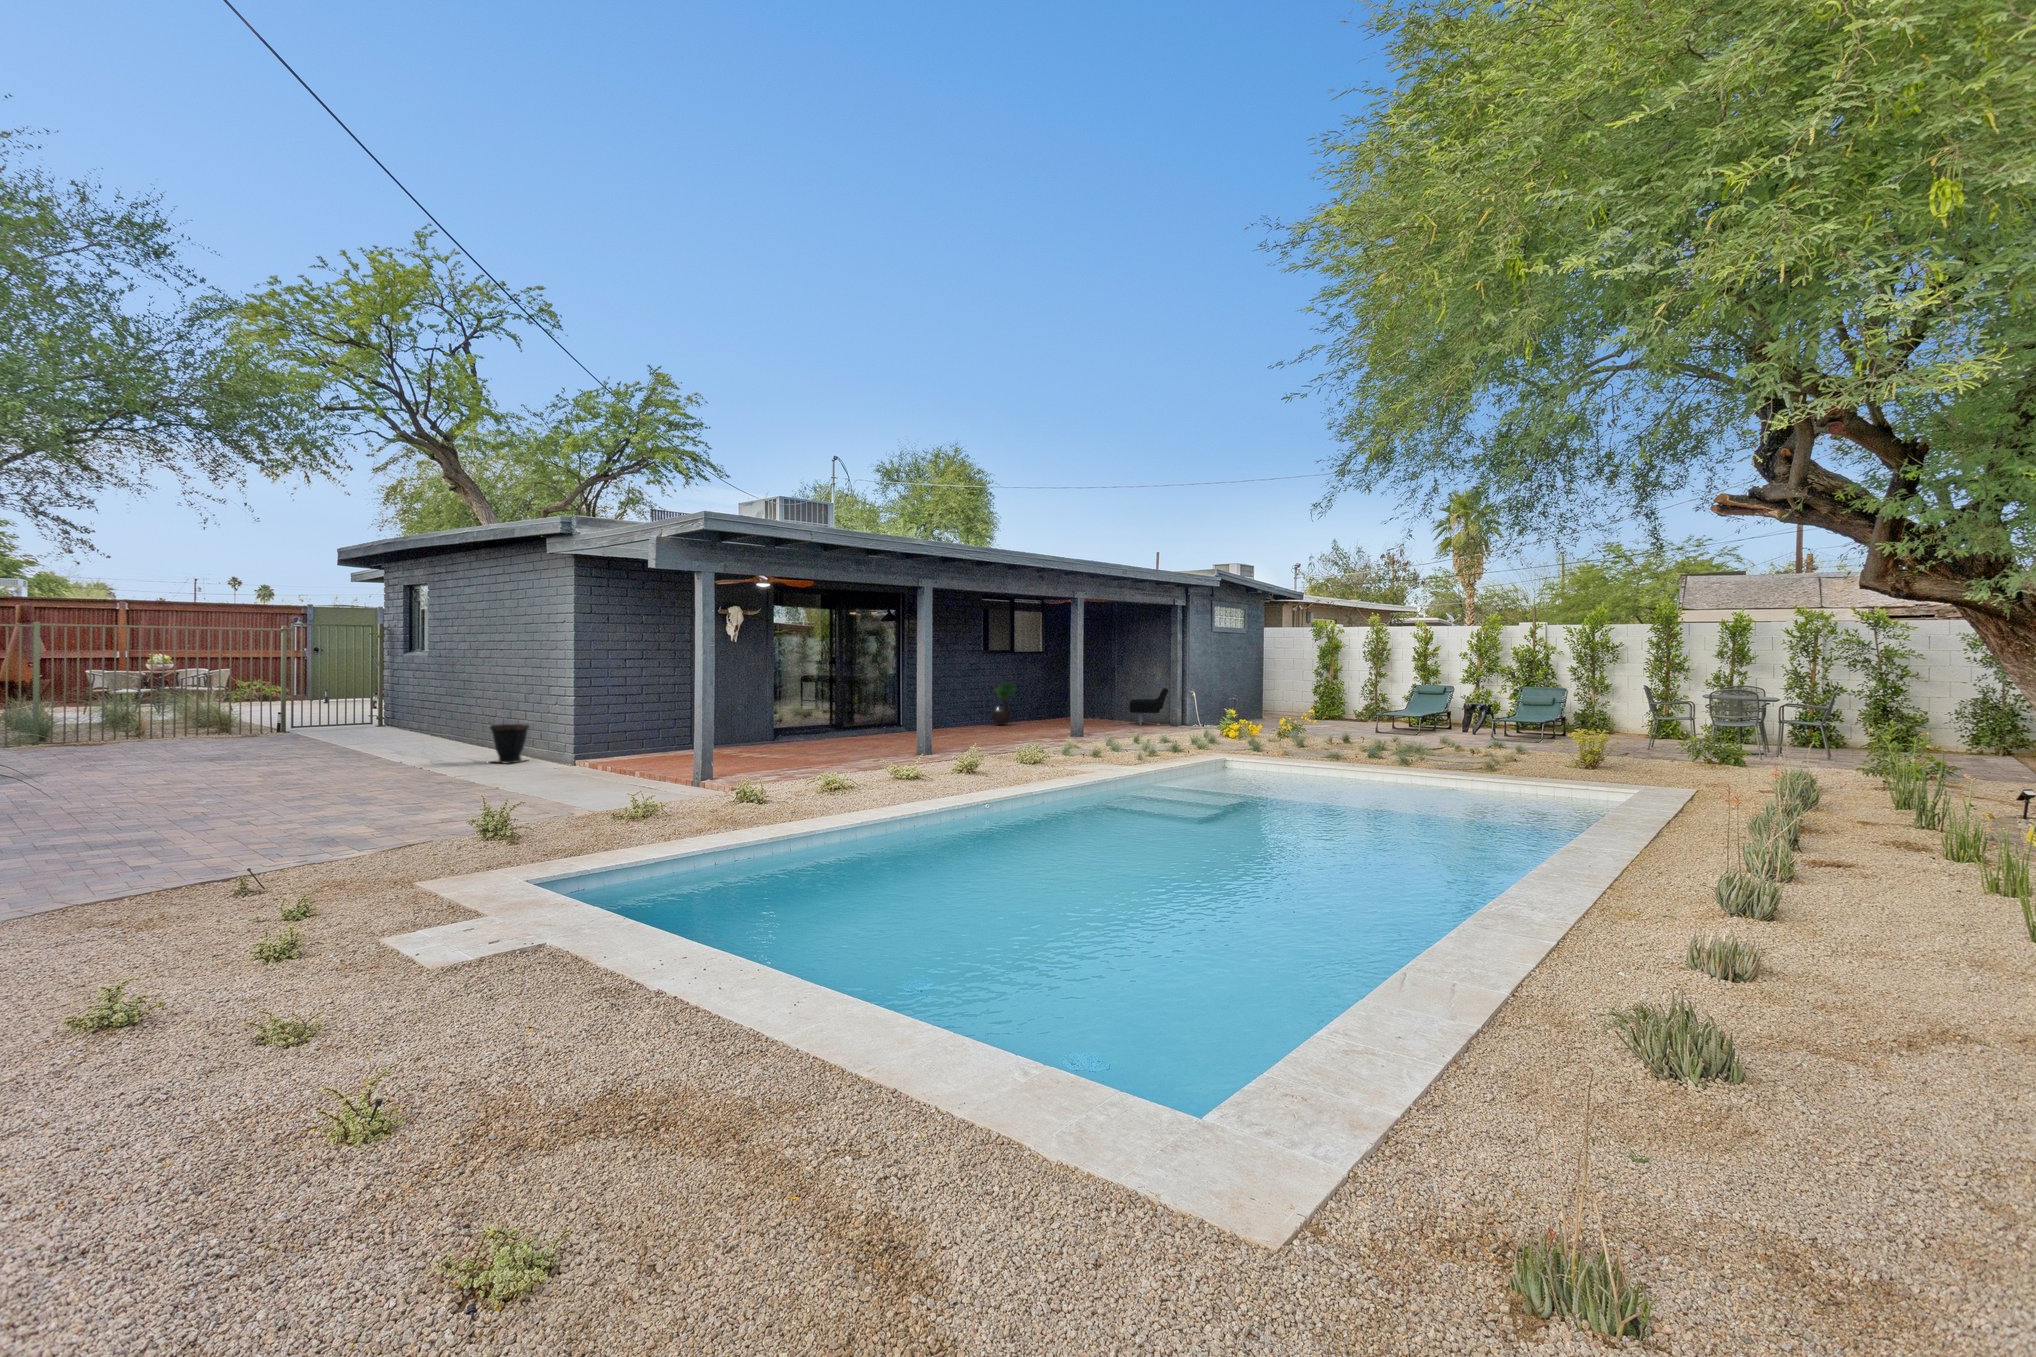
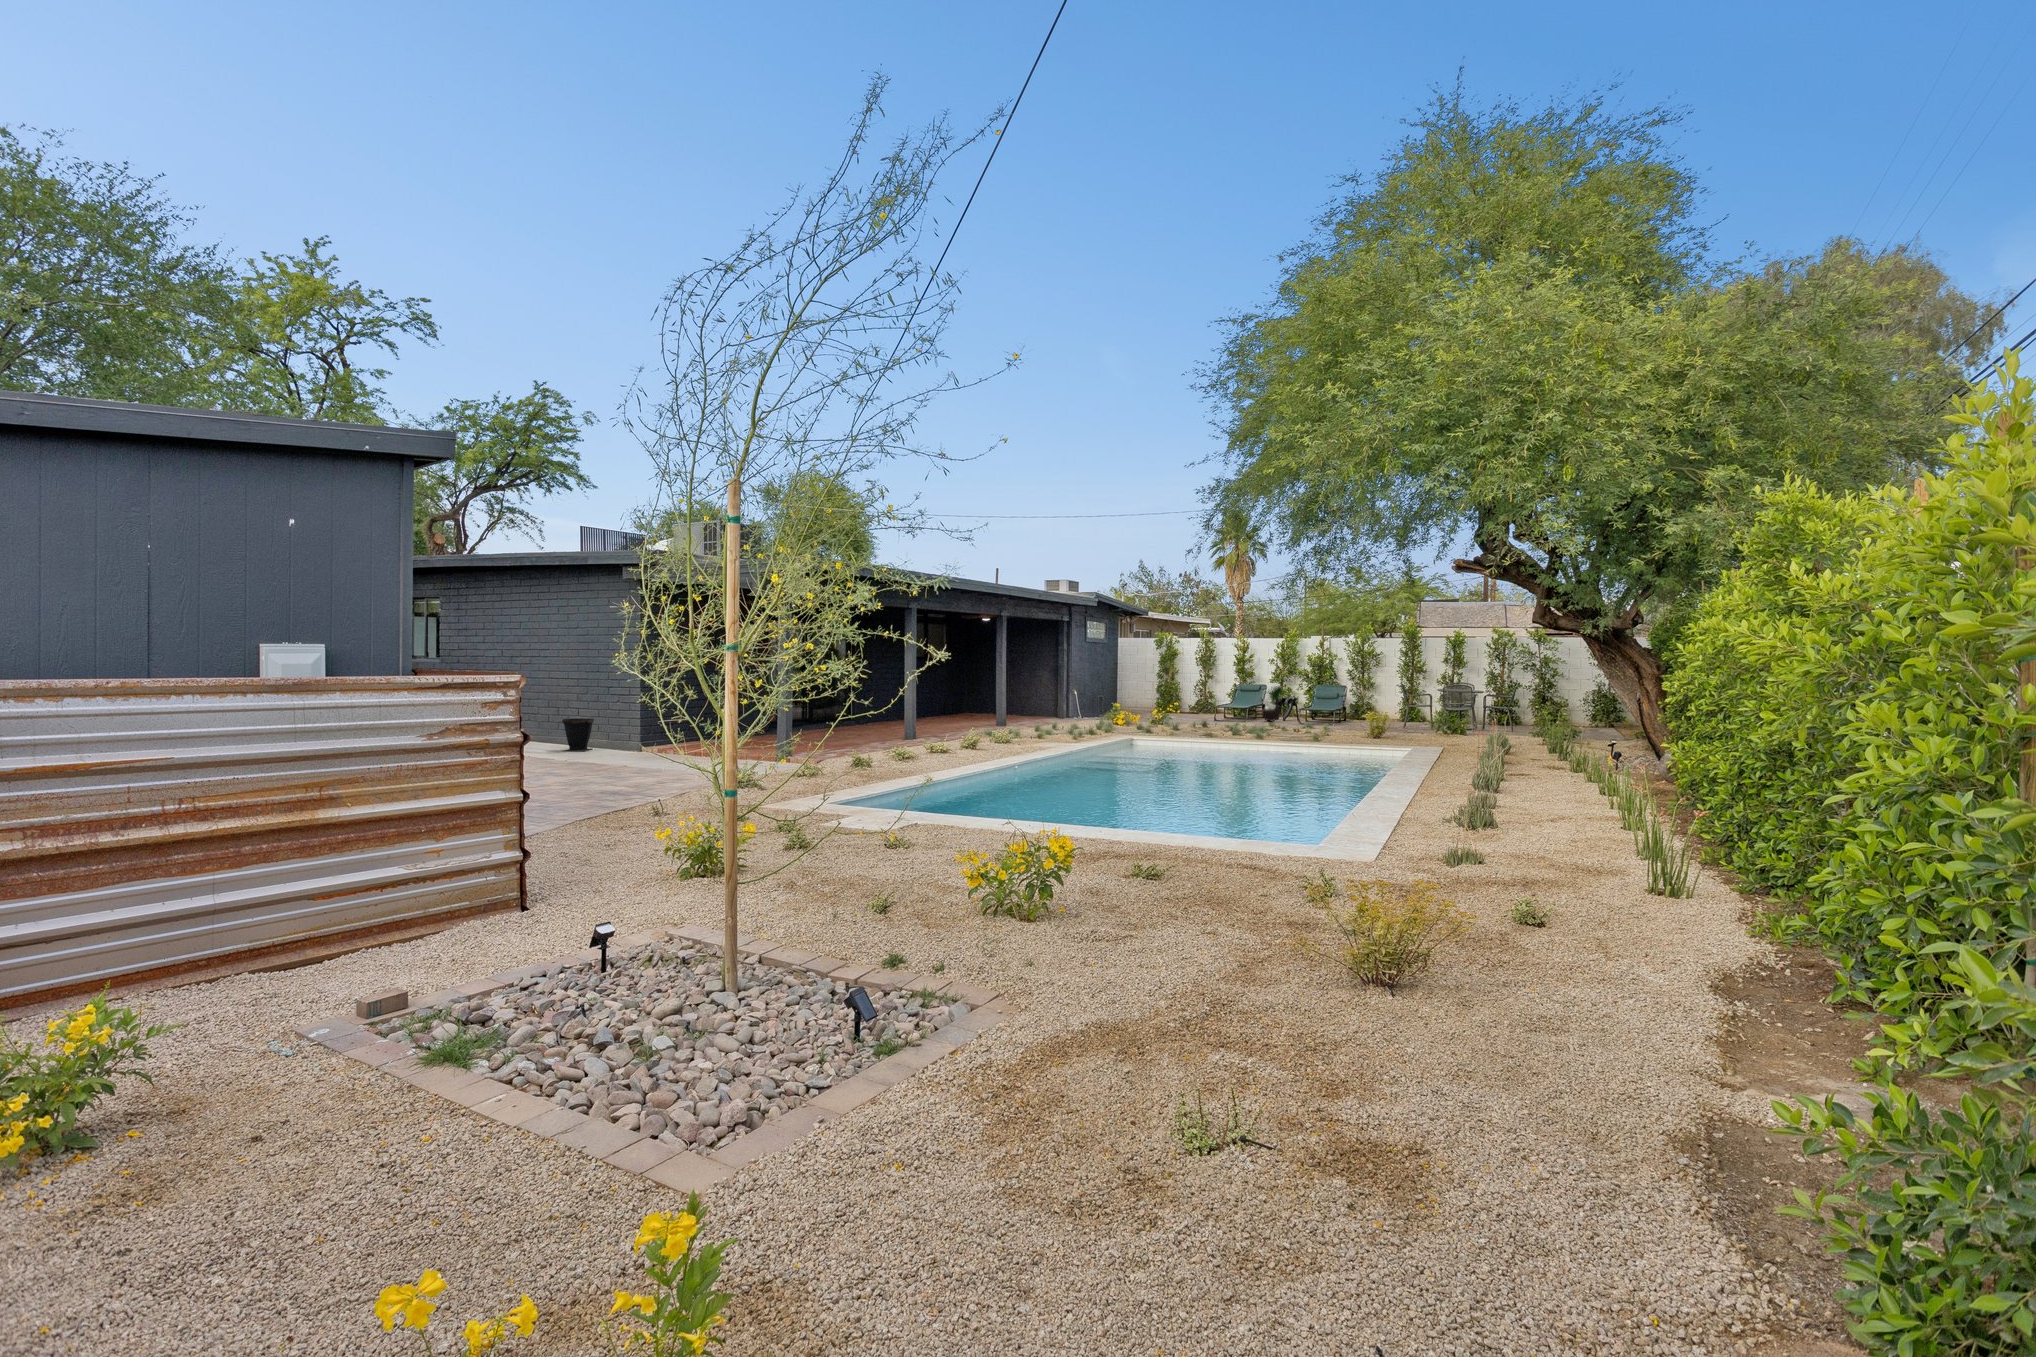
potted tree: present [991,683,1015,725] -> present [1262,686,1283,721]
lounge chair: present [1130,688,1168,725] -> none [1017,687,1055,718]

